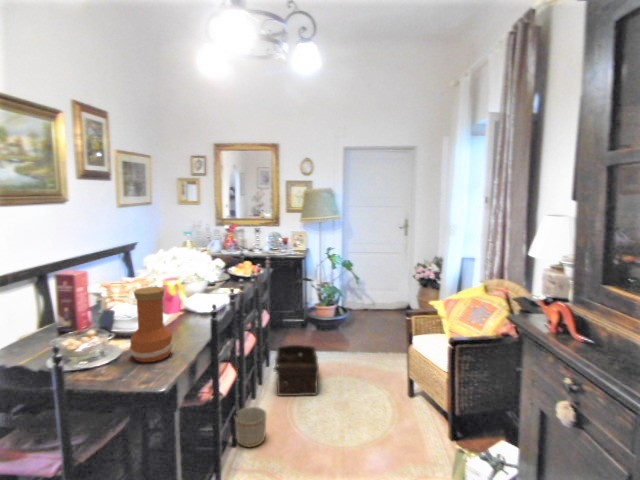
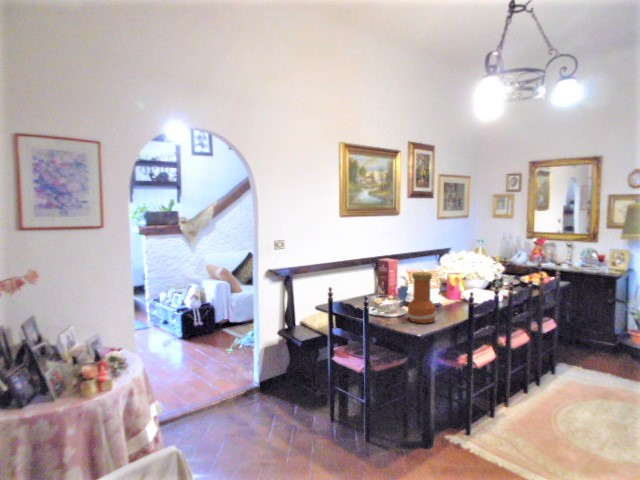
basket: present [274,345,319,396] -> none [539,357,608,413]
planter: present [235,407,266,447] -> none [495,393,525,428]

